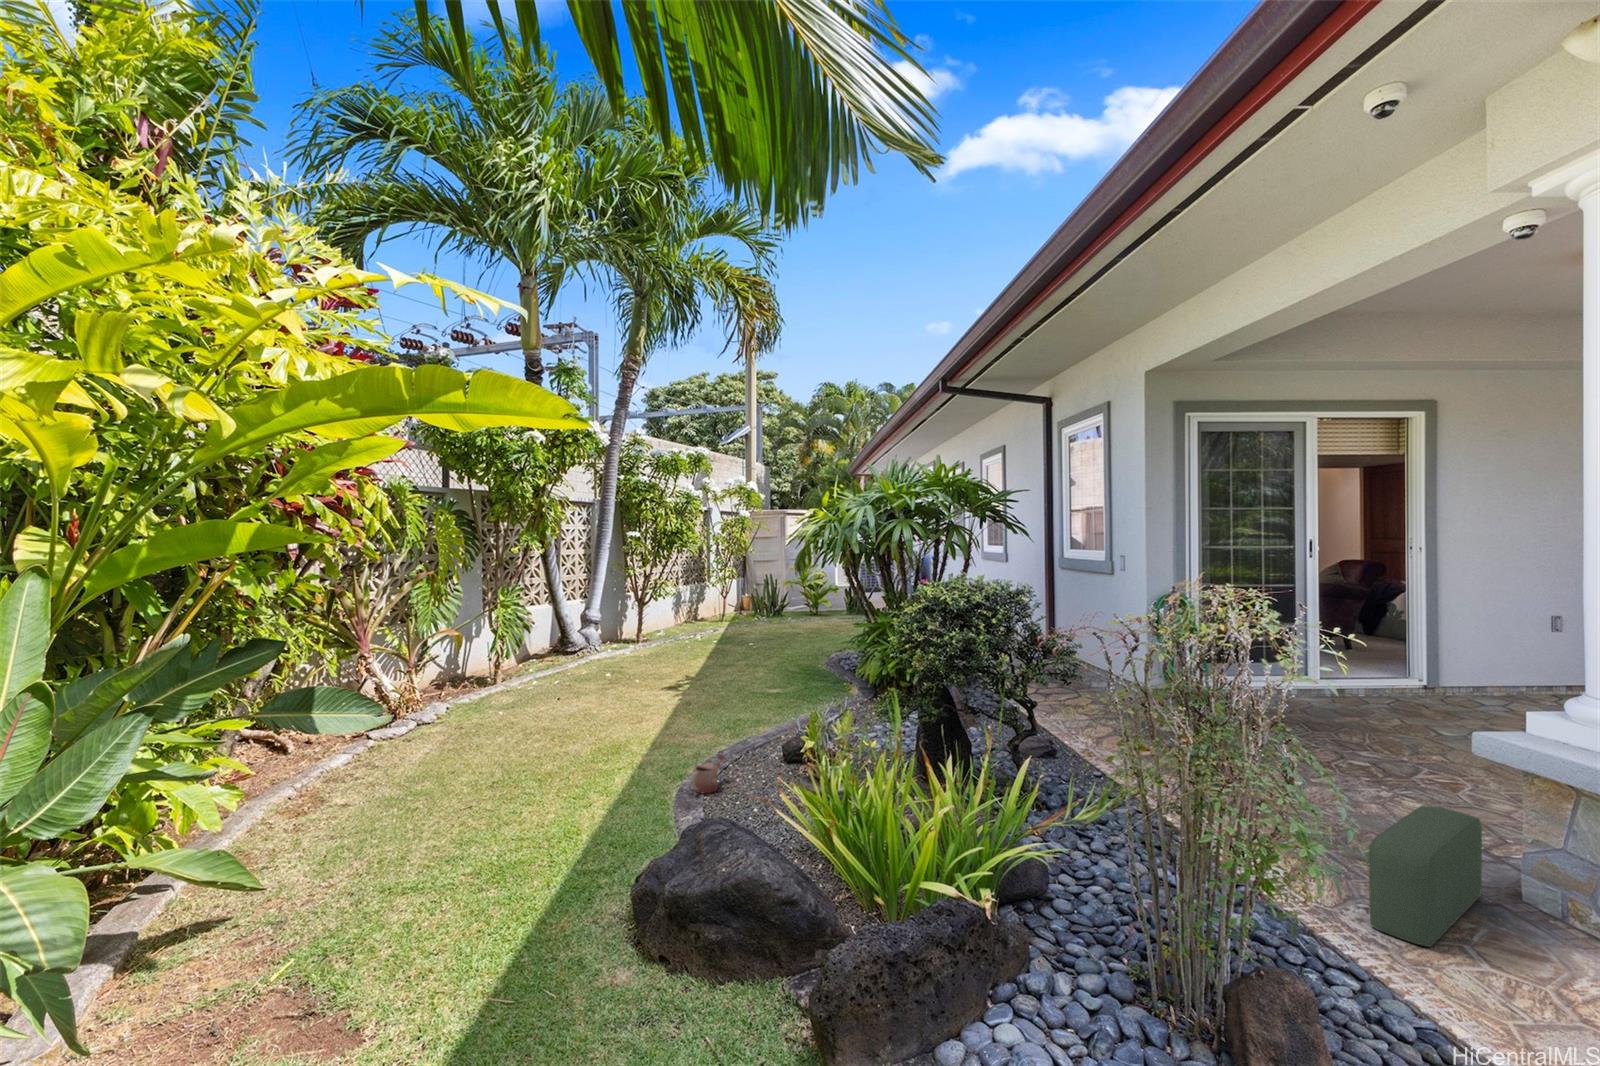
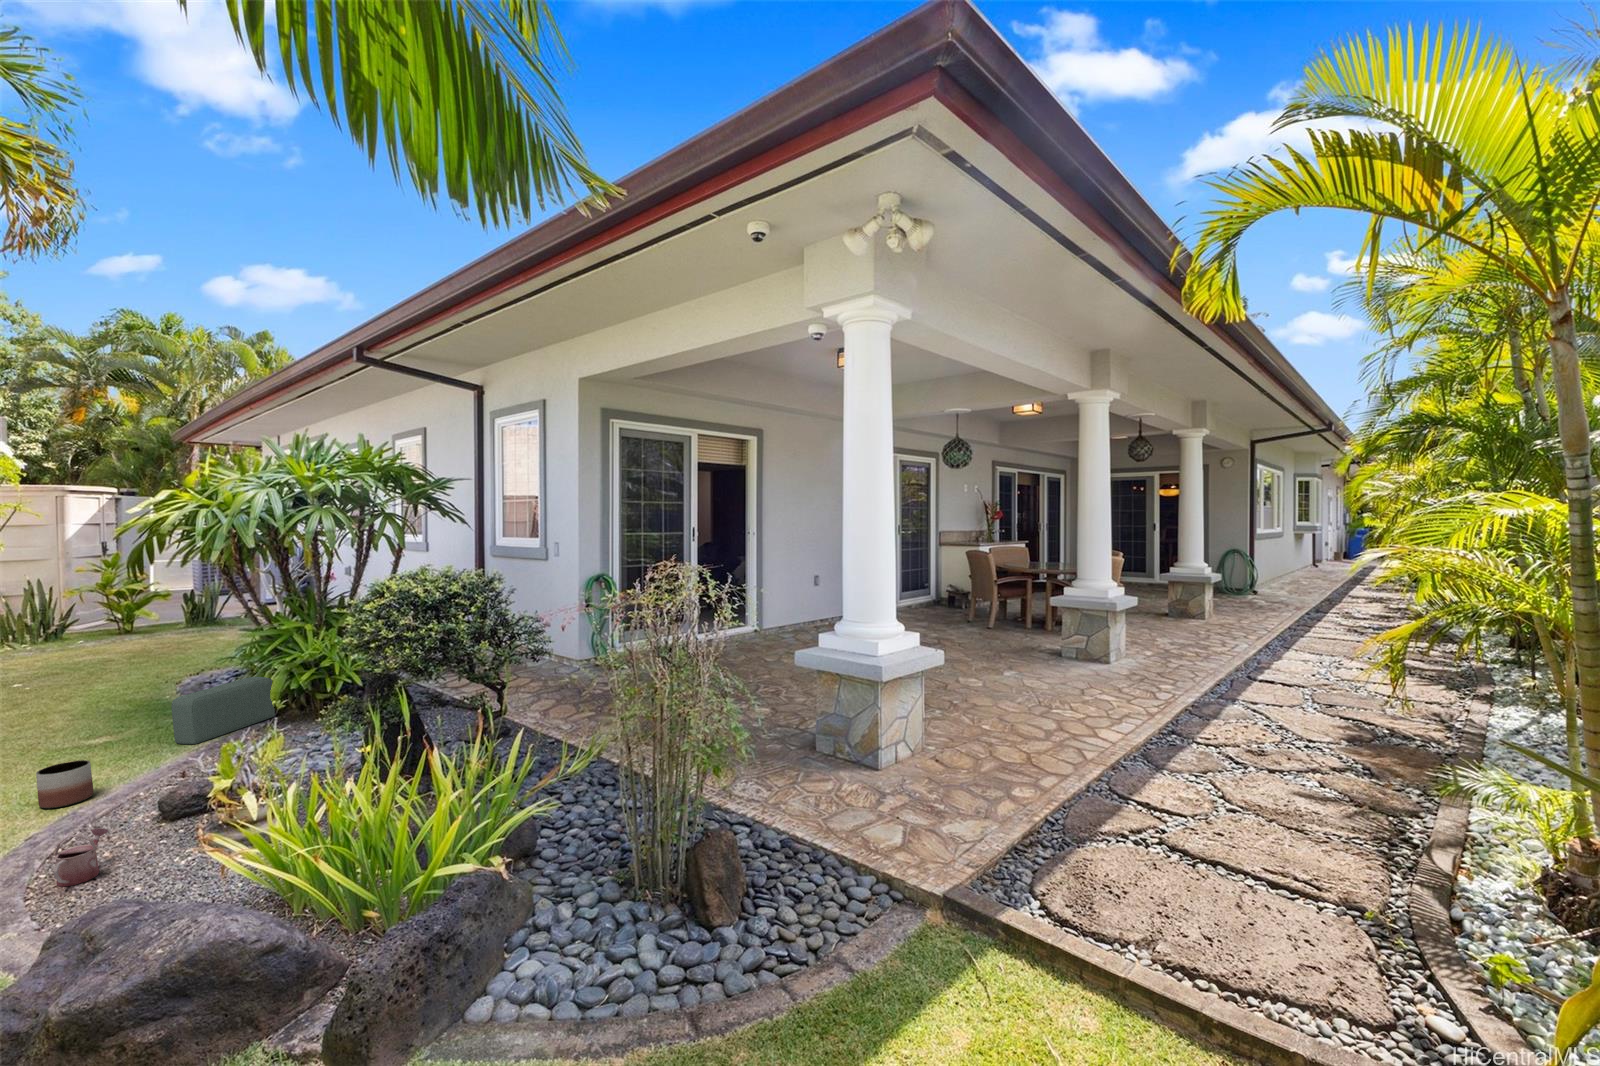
planter: none [703,700,733,733] -> present [36,760,94,808]
pouf: present [1369,805,1482,947] -> present [172,677,275,744]

